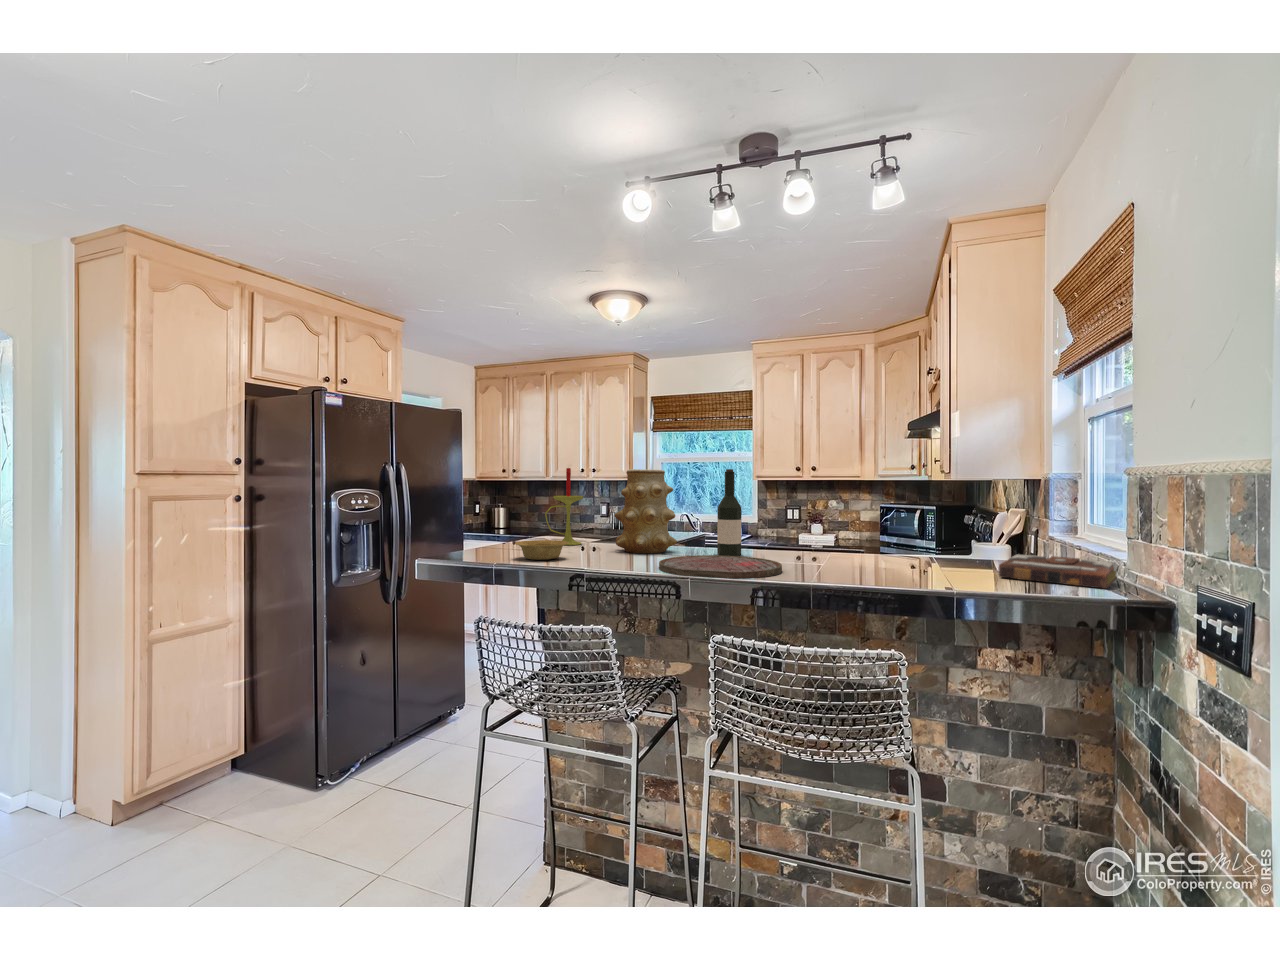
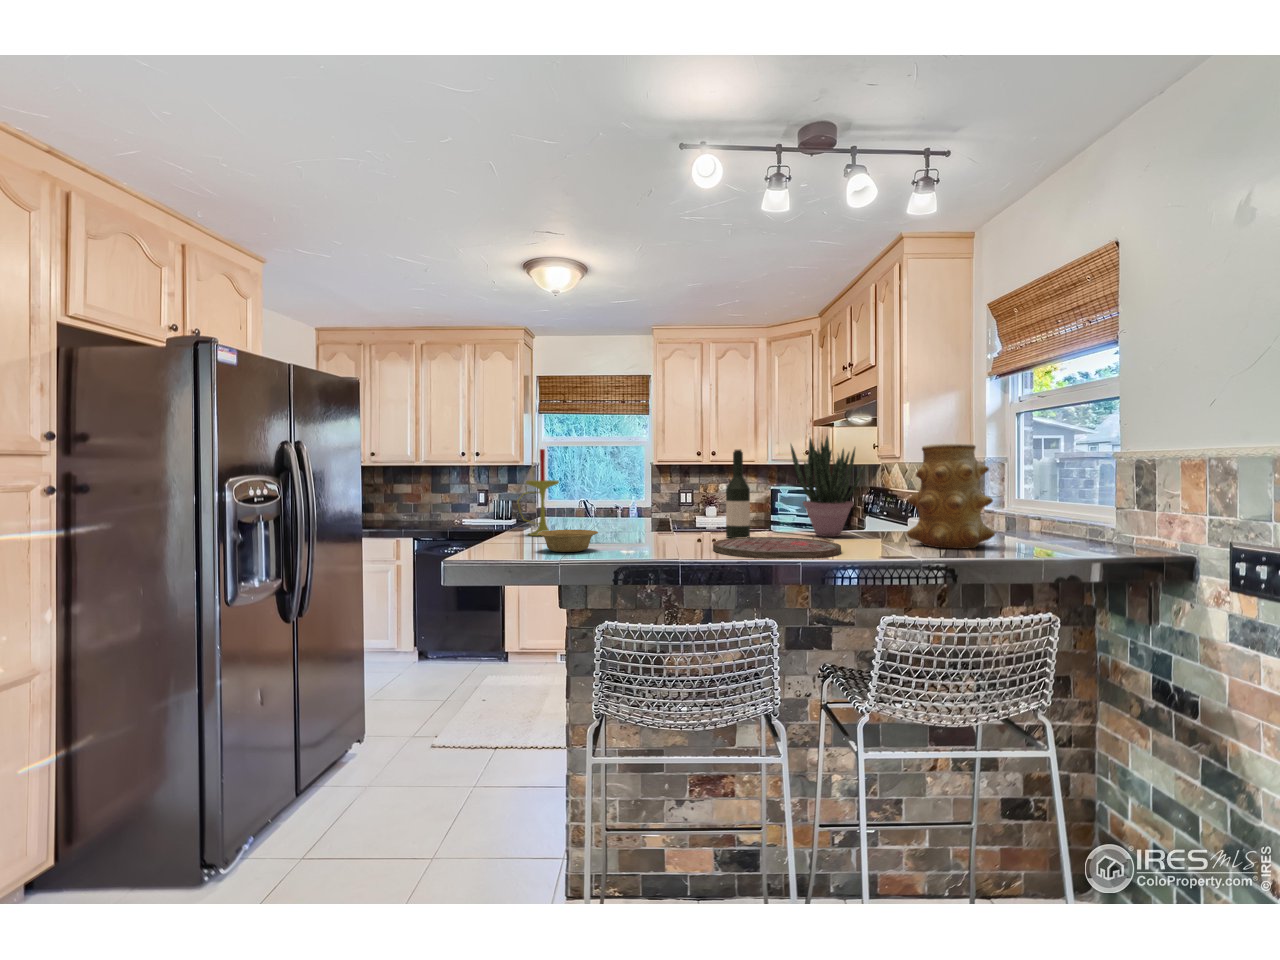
potted plant: none [788,454,856,560] -> present [791,436,863,537]
vase: present [615,469,677,553] -> present [907,444,995,549]
book: present [998,554,1117,589] -> none [1005,523,1101,548]

